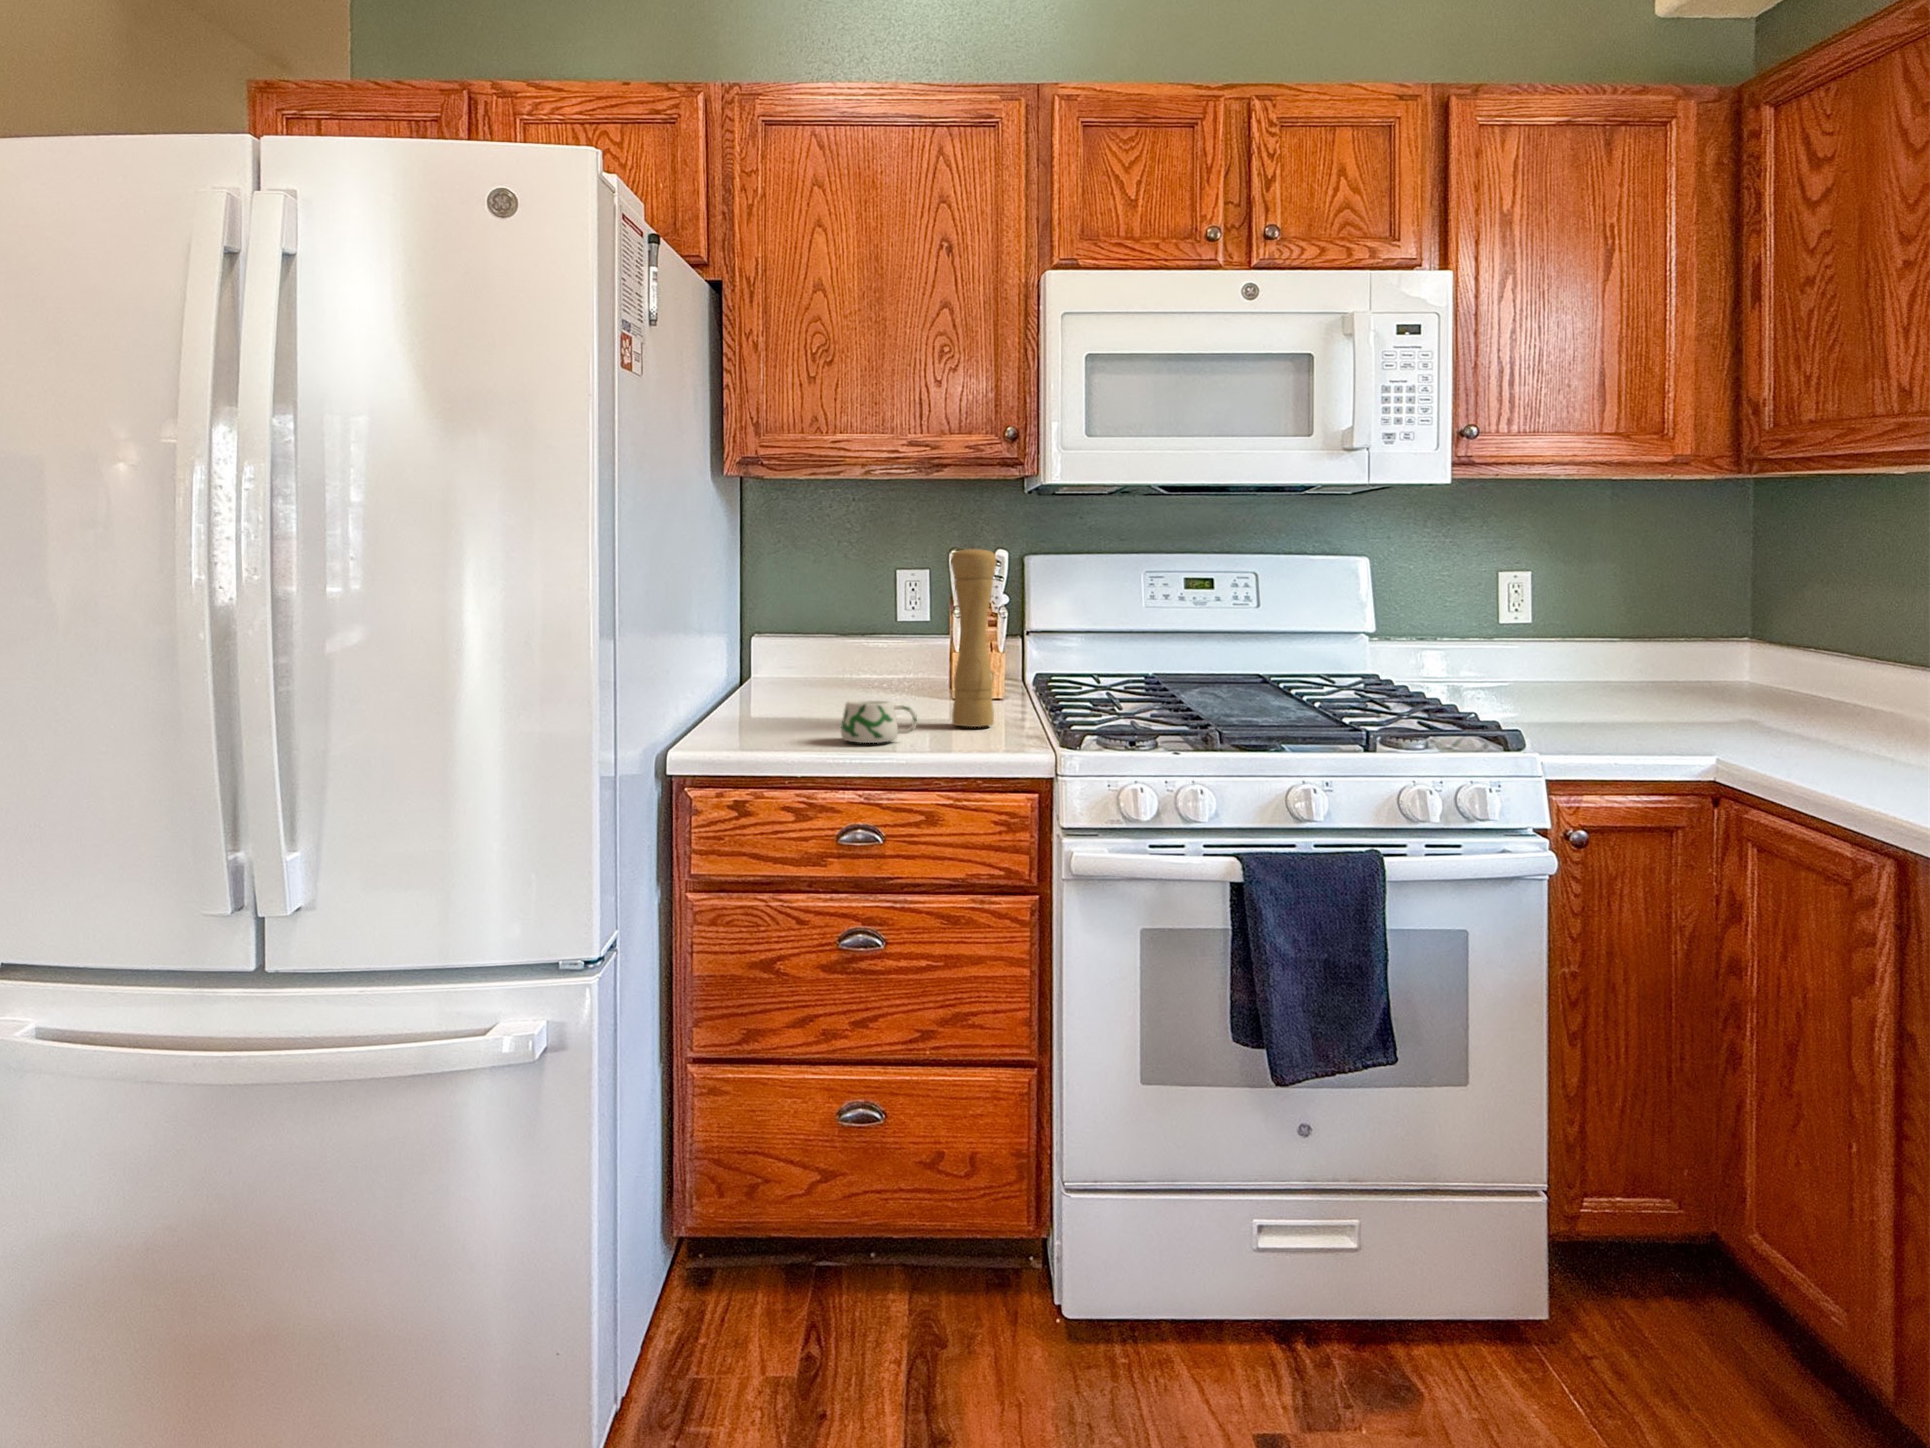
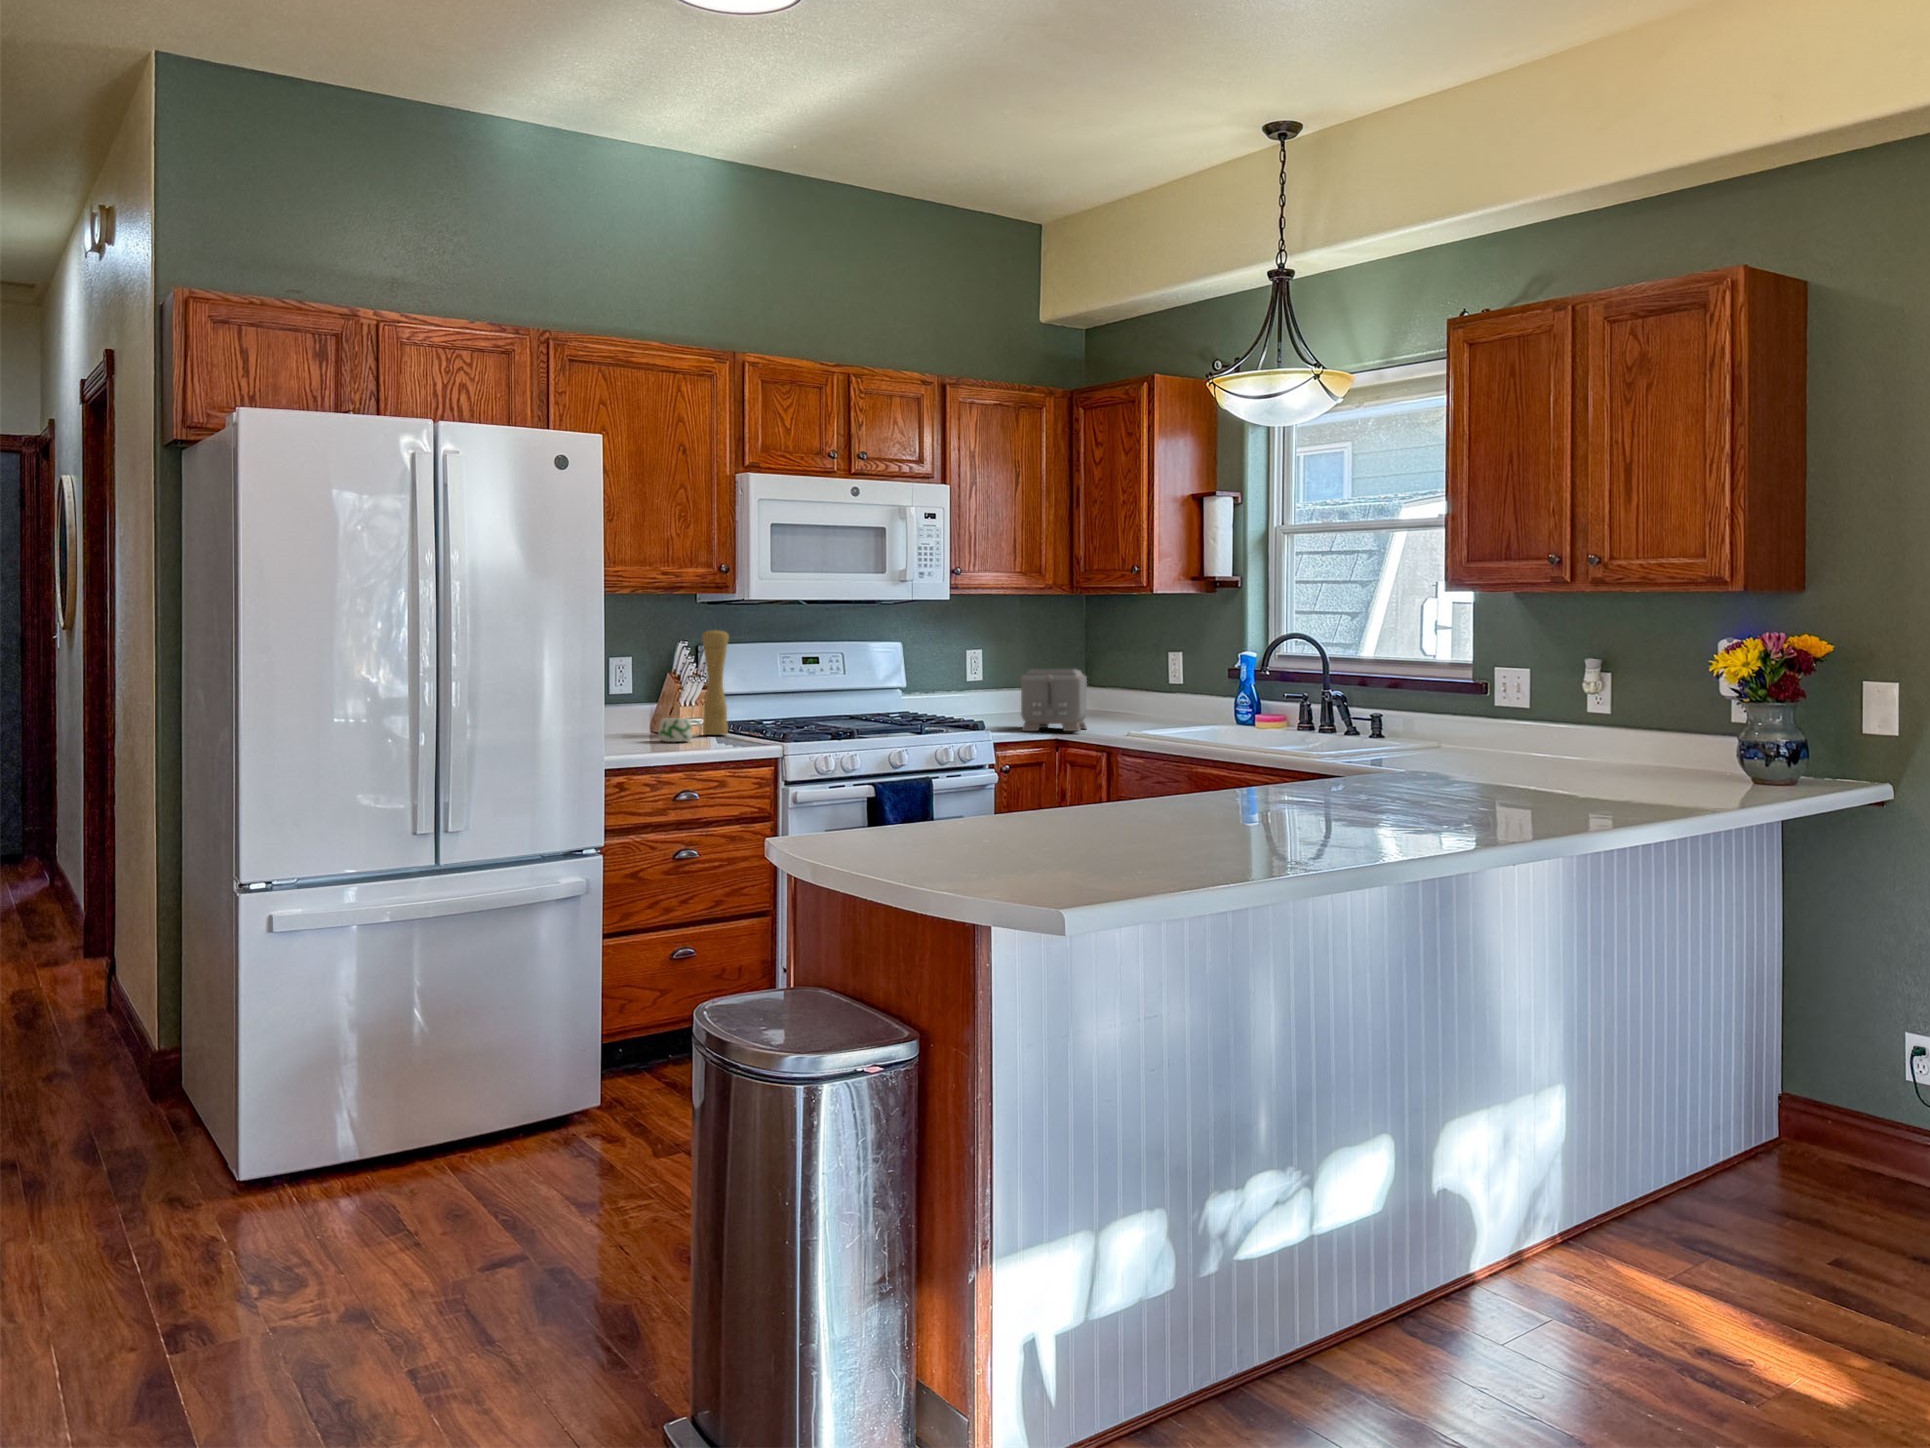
toaster: none [1586,610,1743,732] -> present [1021,669,1087,731]

